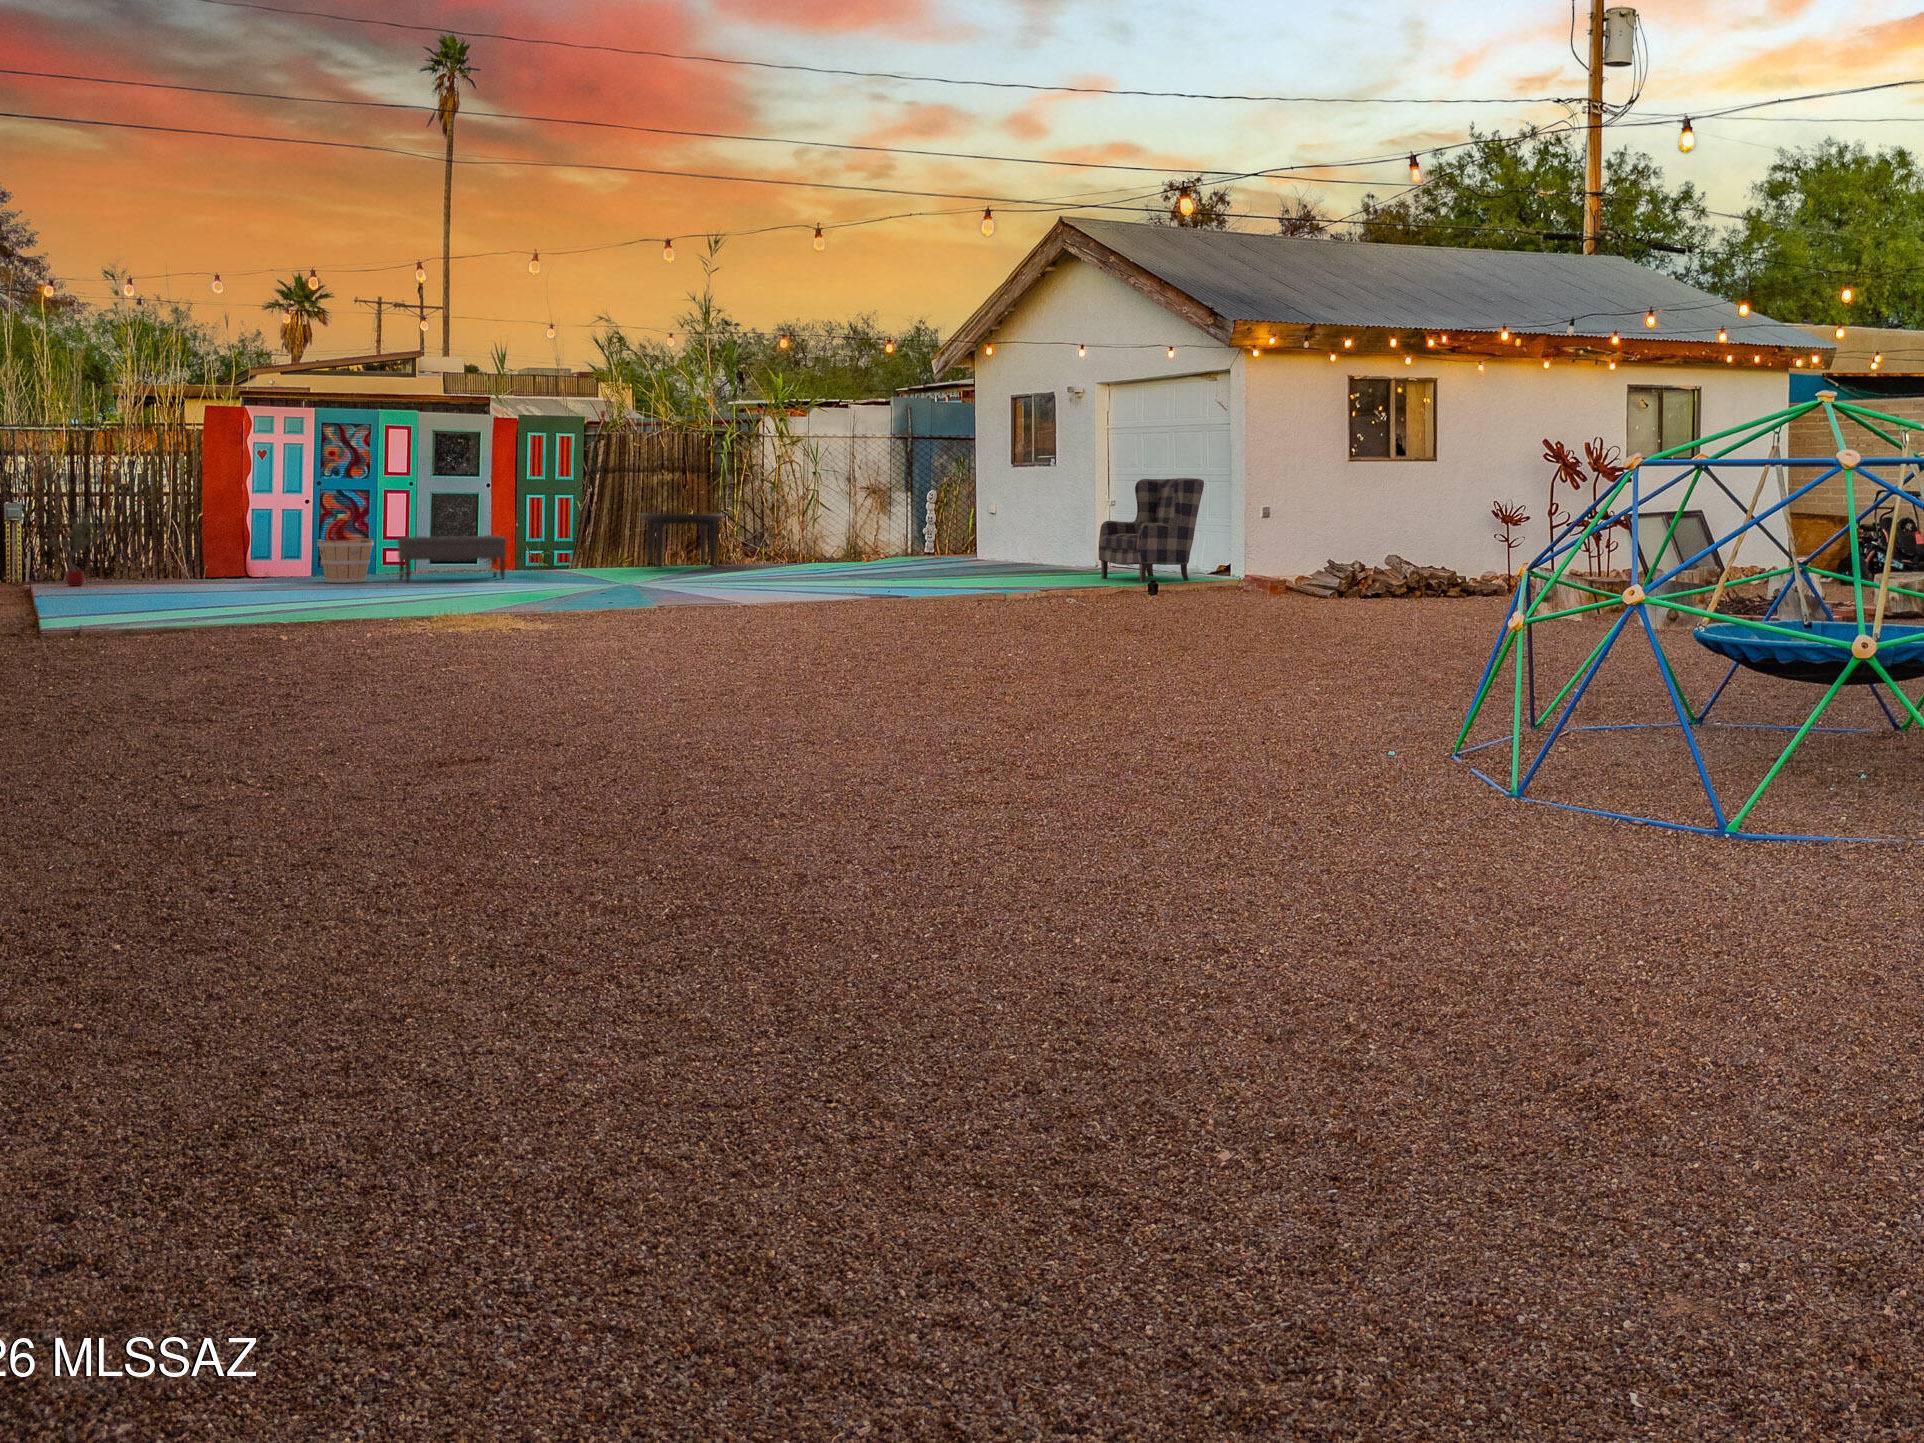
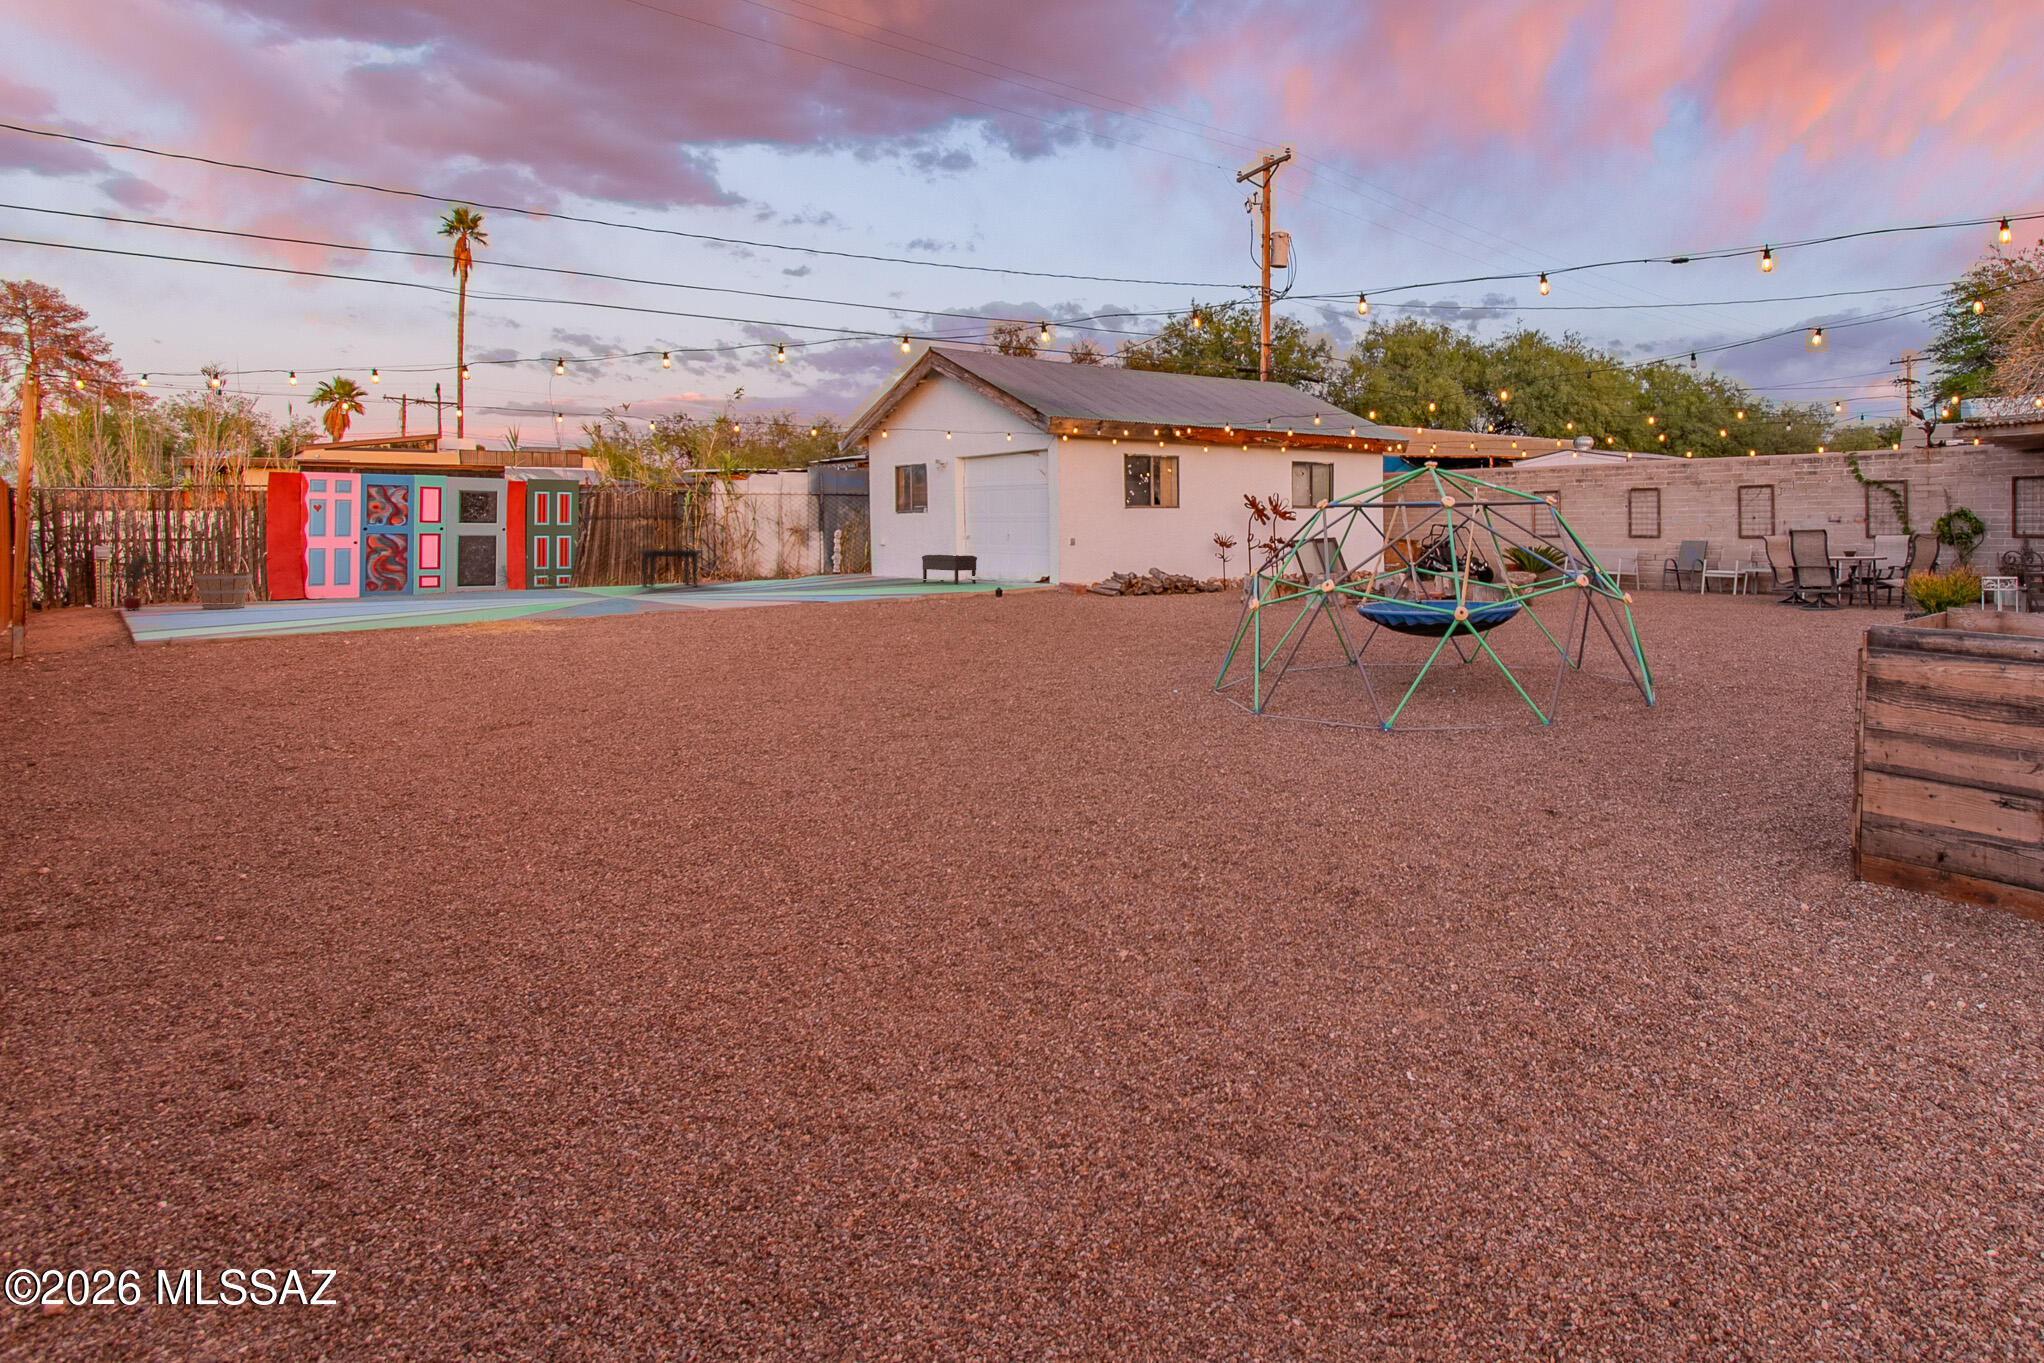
chair: present [1099,478,1204,582] -> none [984,523,1057,594]
bench: present [397,536,507,581] -> present [922,555,977,584]
wooden bucket: present [317,538,374,583] -> present [194,572,253,609]

